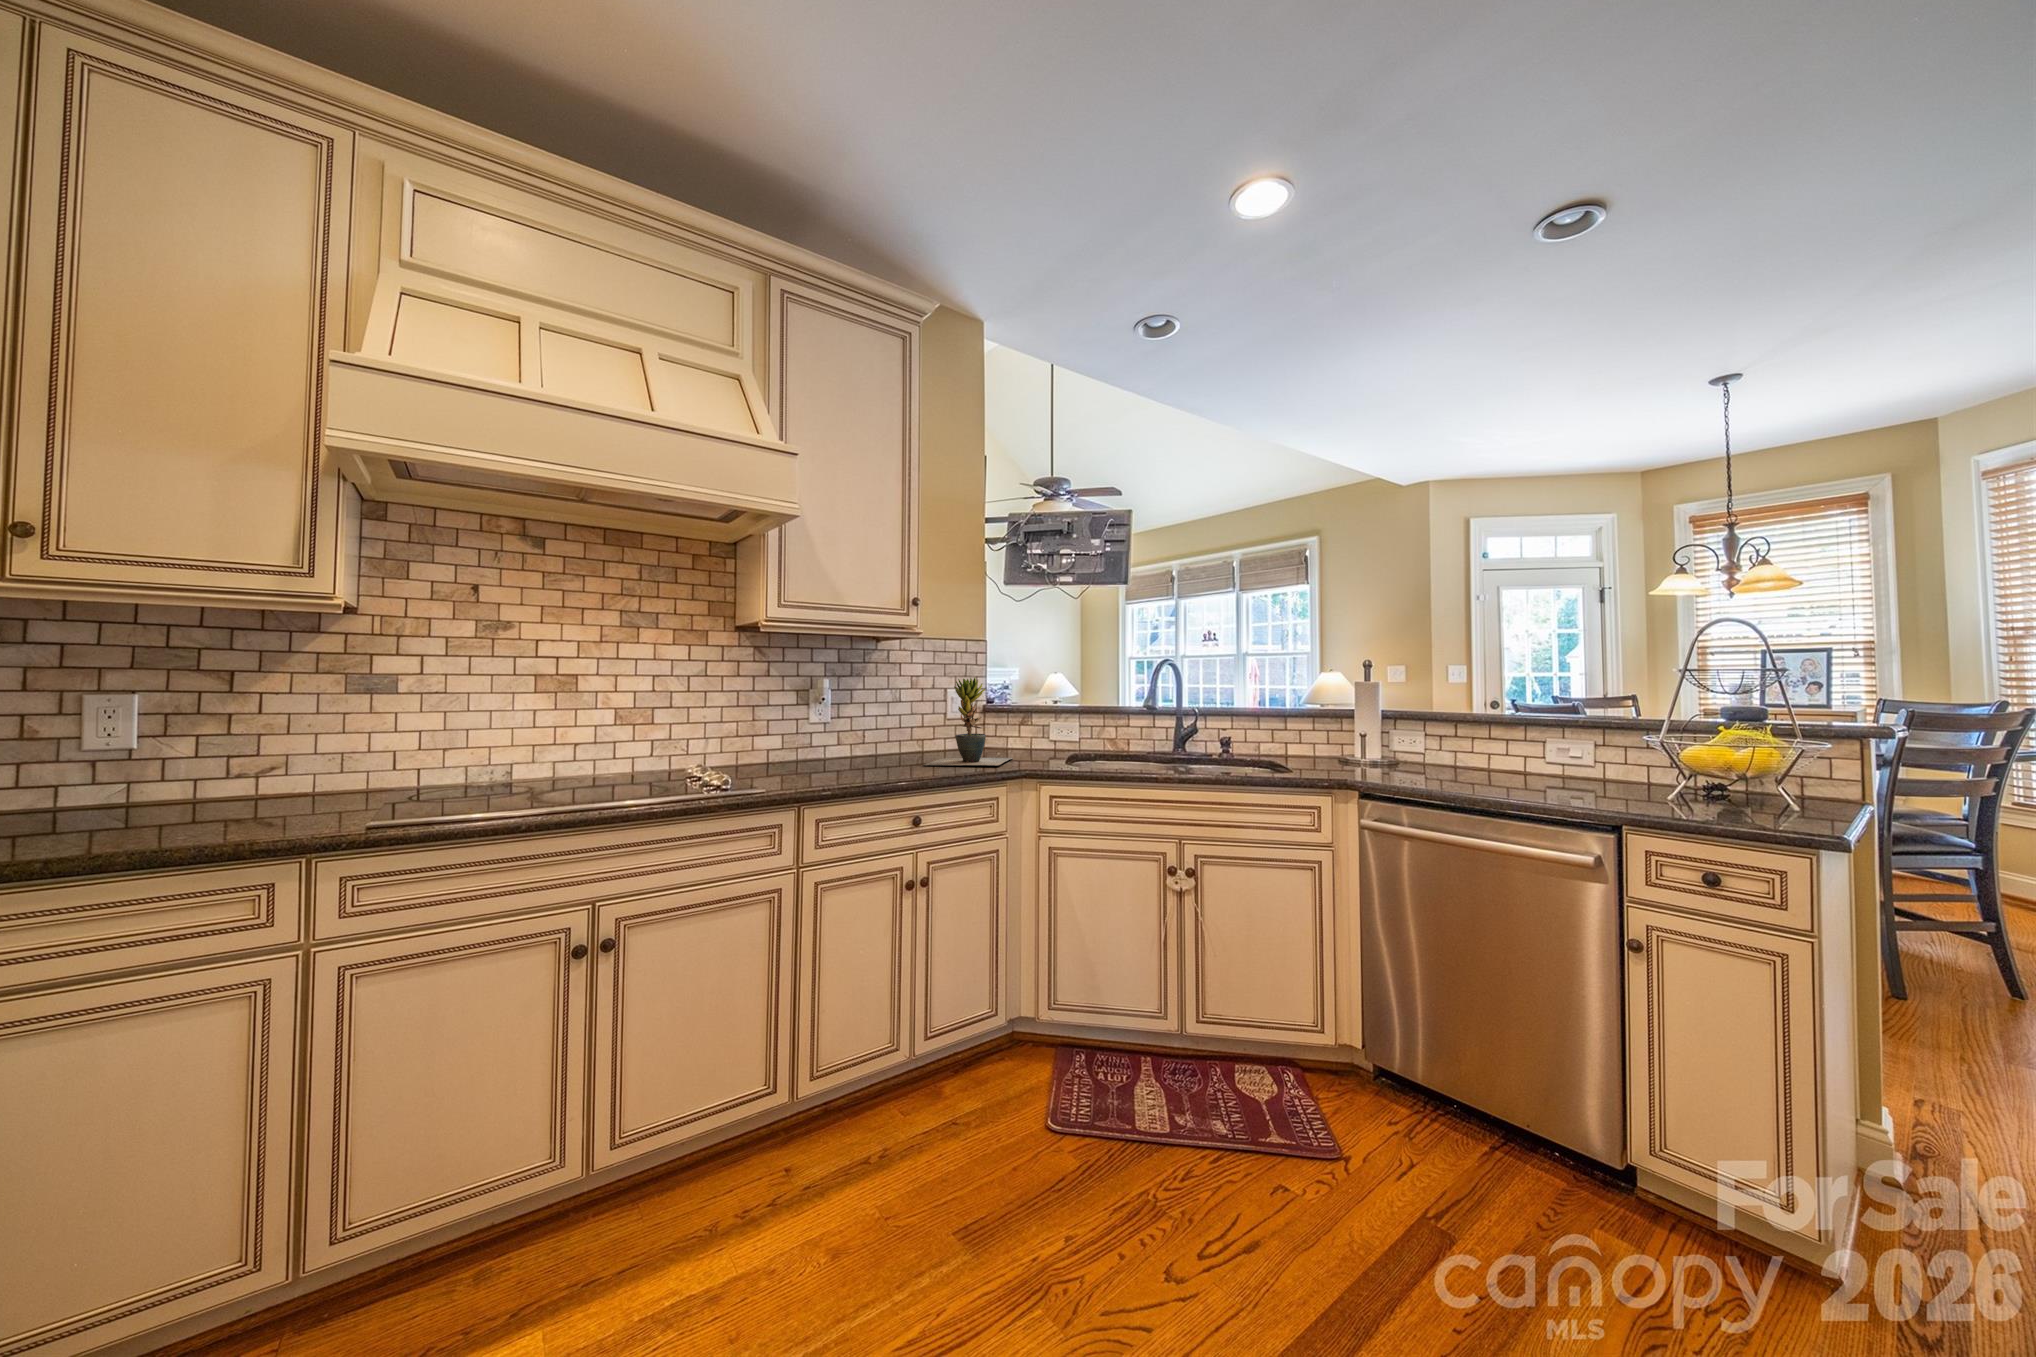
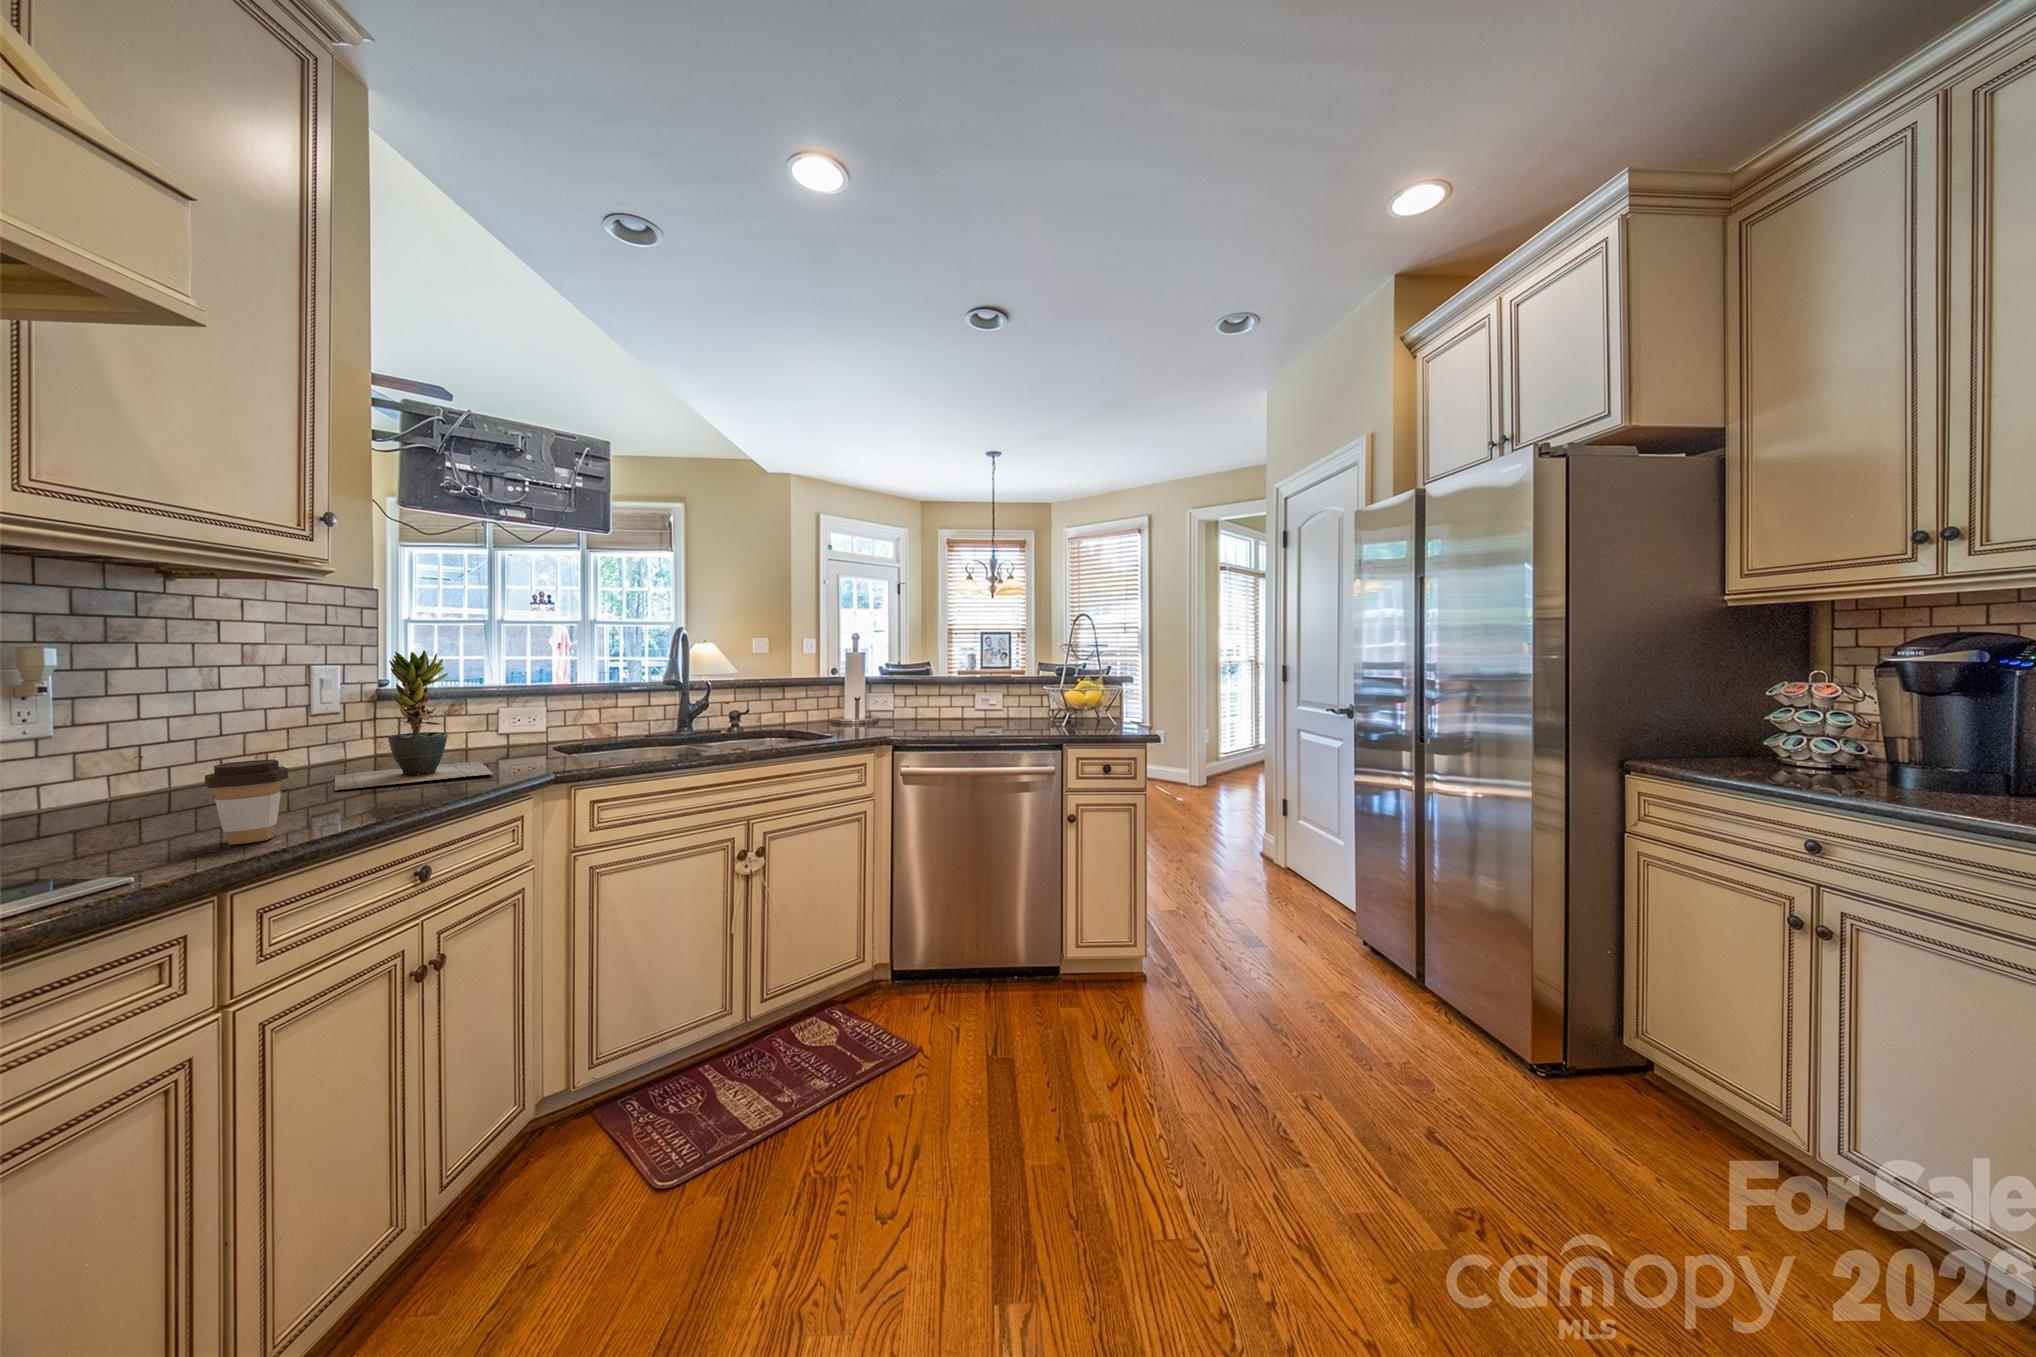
coffee cup: none [828,738,862,783] -> present [205,759,288,845]

